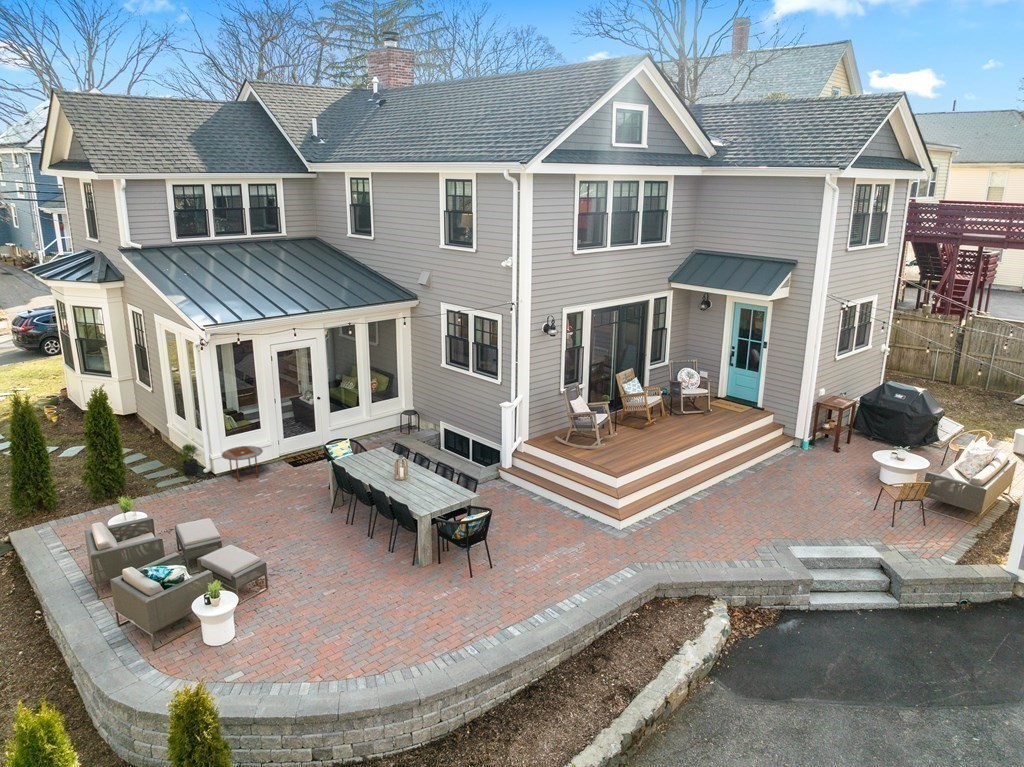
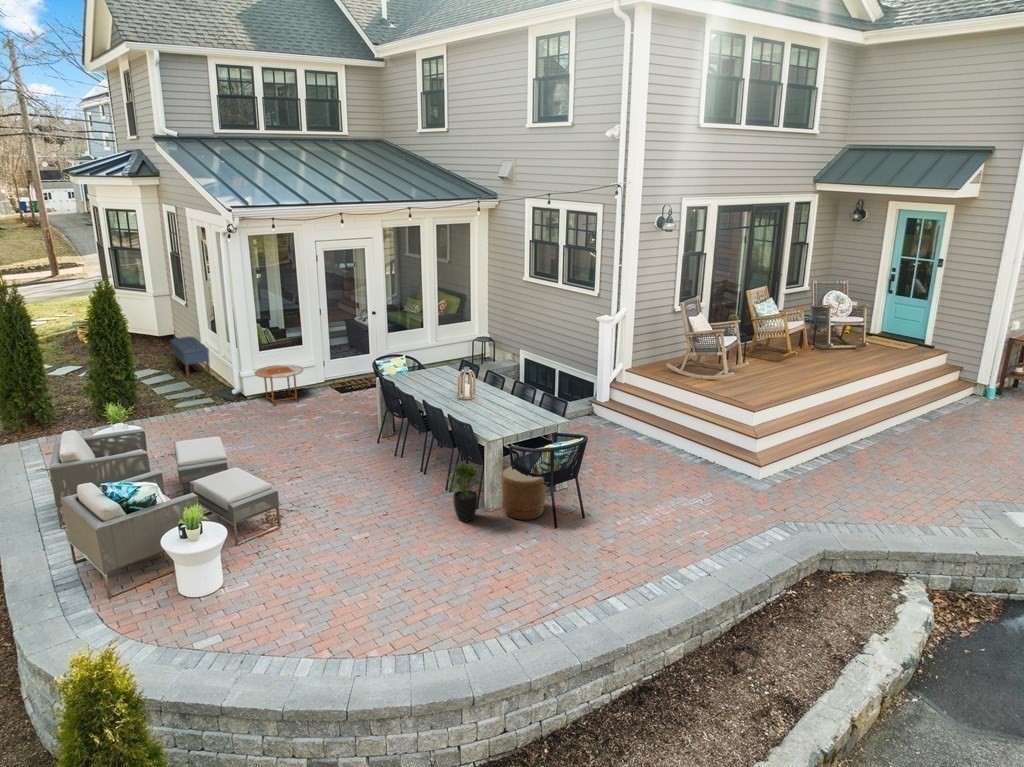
bench: none [136,418,176,457] -> present [170,337,210,377]
potted plant: present [180,444,198,476] -> present [448,463,484,521]
woven basket: none [432,531,465,573] -> present [502,467,546,520]

